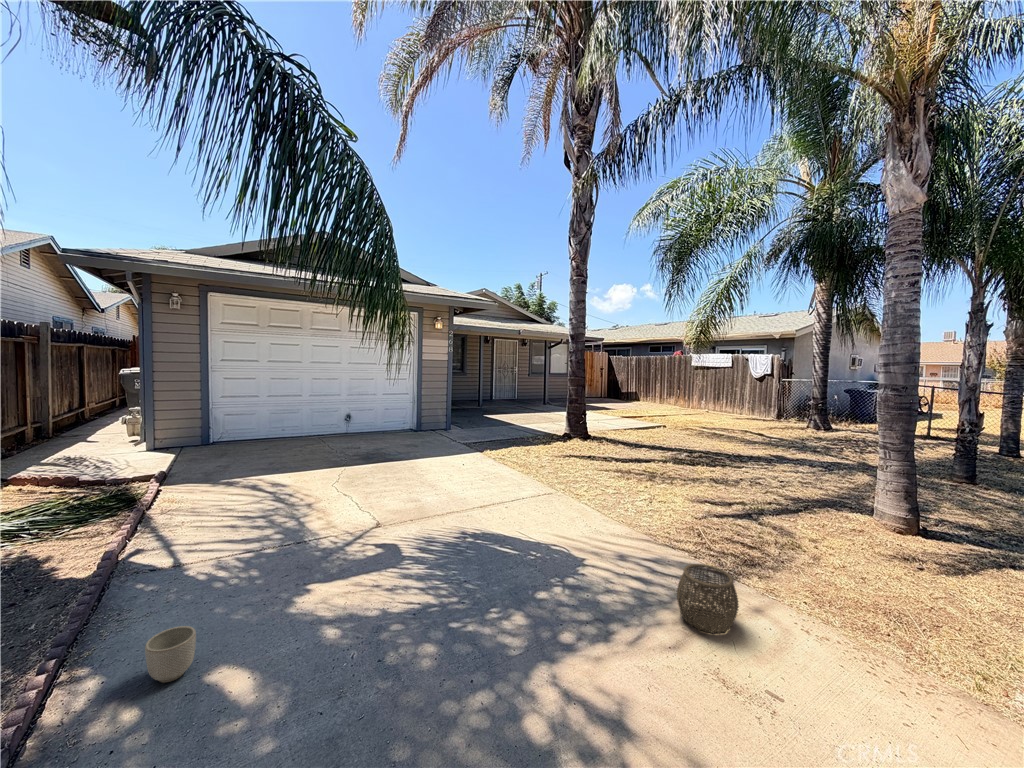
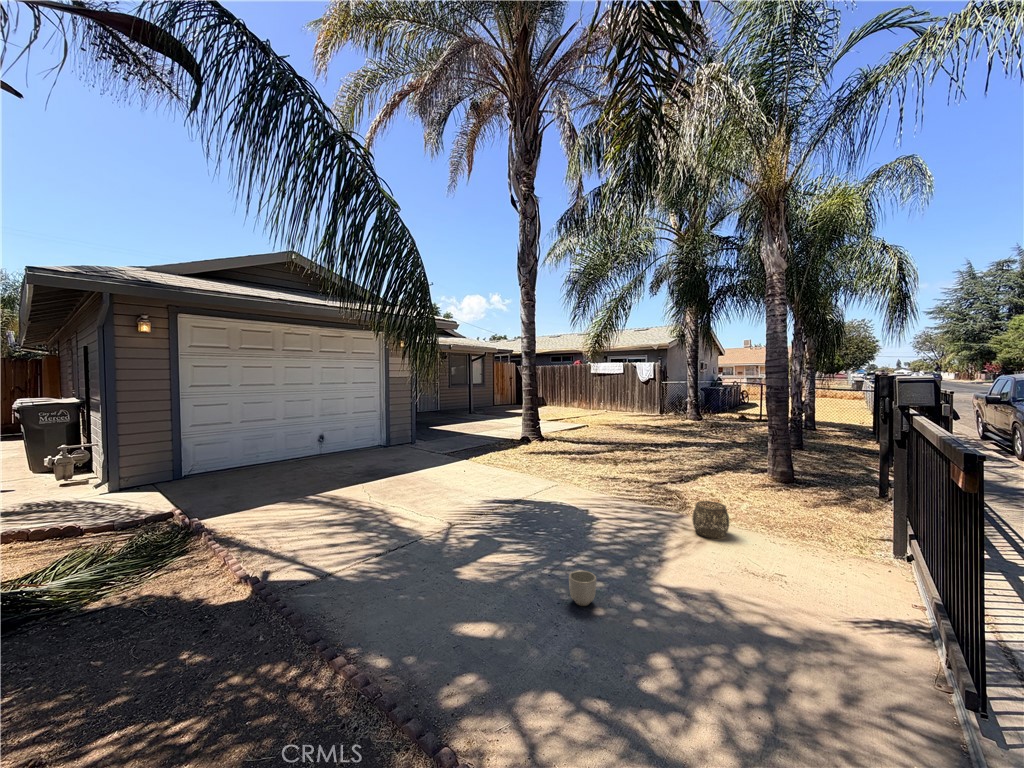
planter: present [145,626,196,683] -> present [569,571,596,606]

